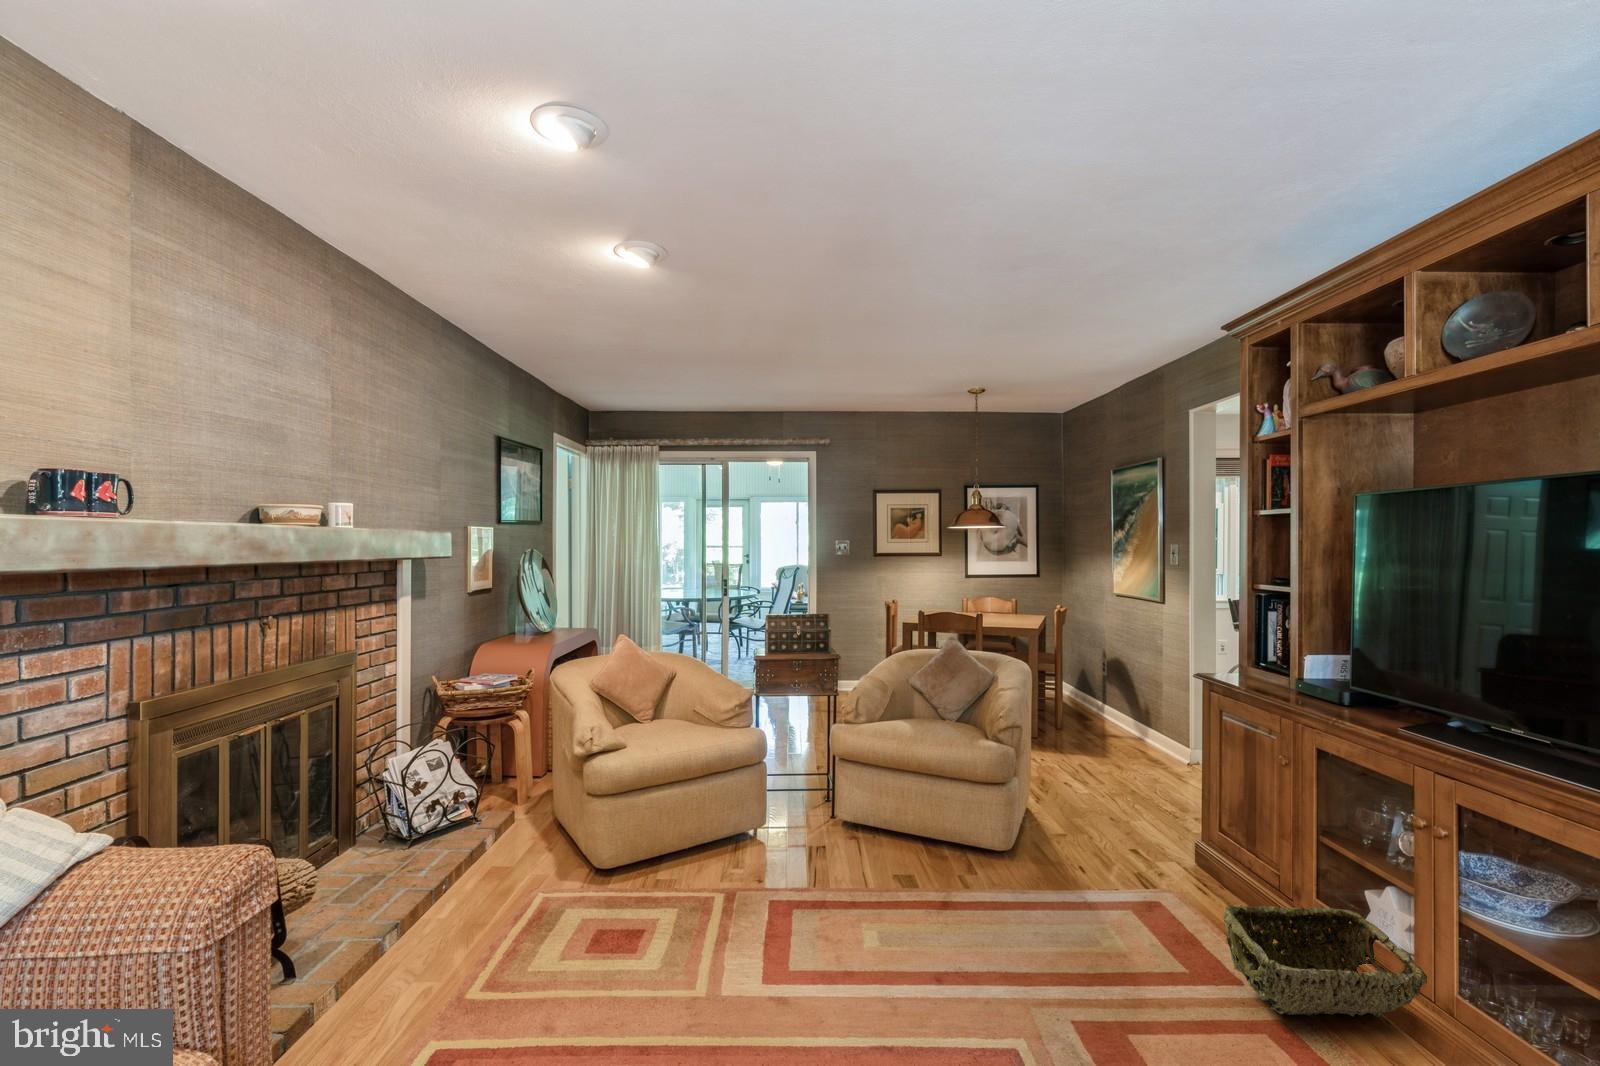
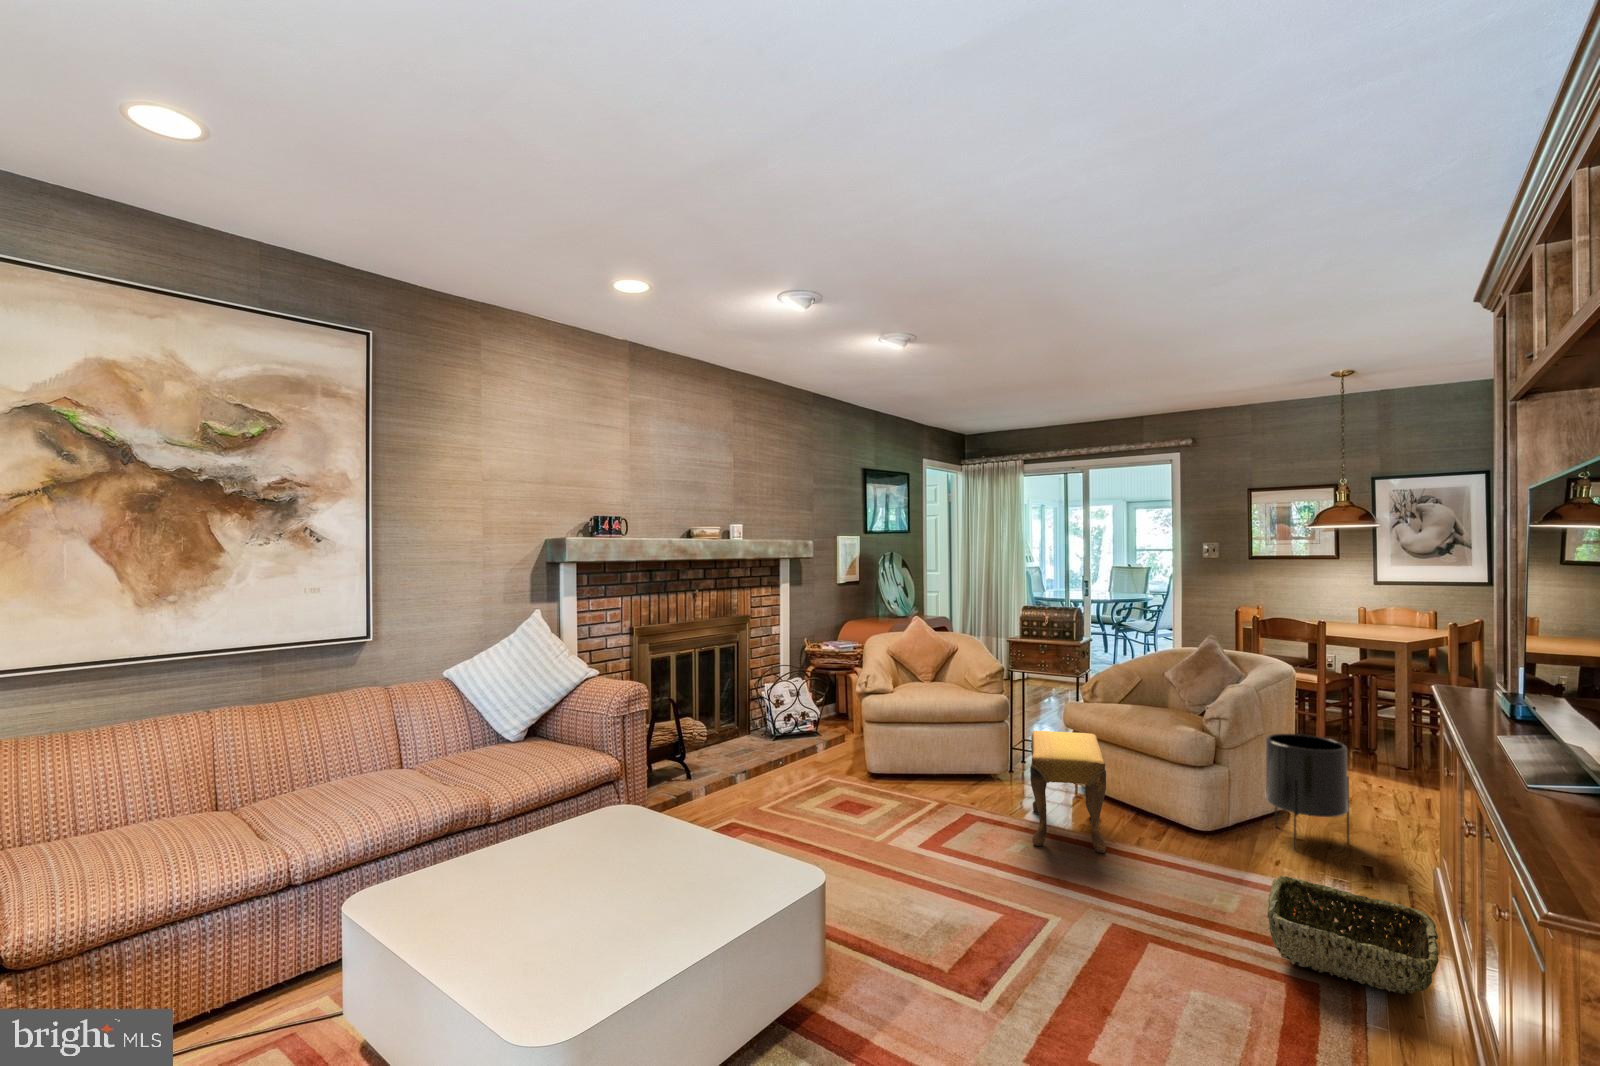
planter: none [1053,727,1129,852] -> present [1265,734,1349,849]
footstool: none [839,763,970,930] -> present [1030,731,1106,853]

